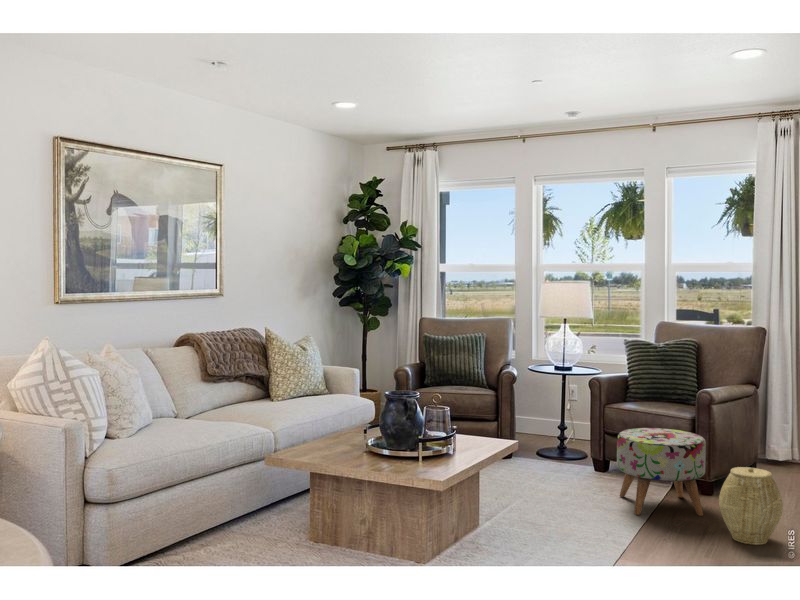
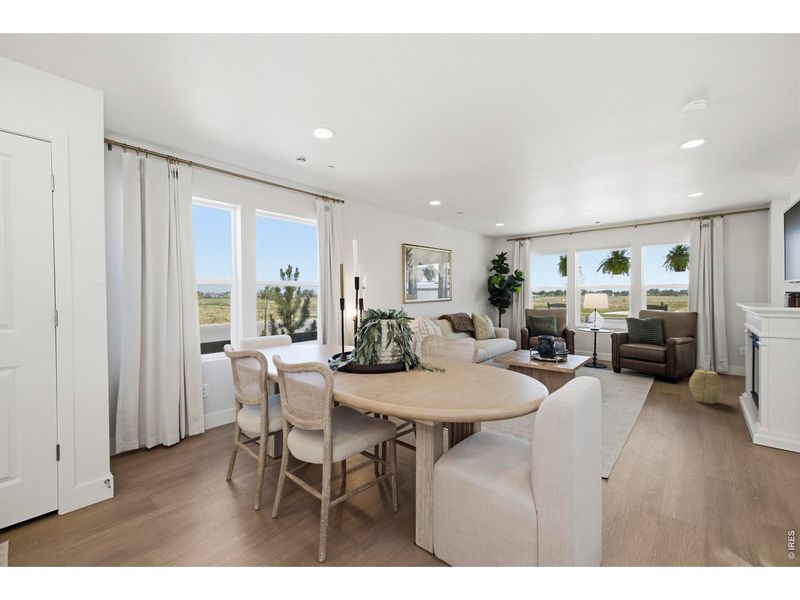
ottoman: present [617,428,706,516] -> none [632,354,677,392]

